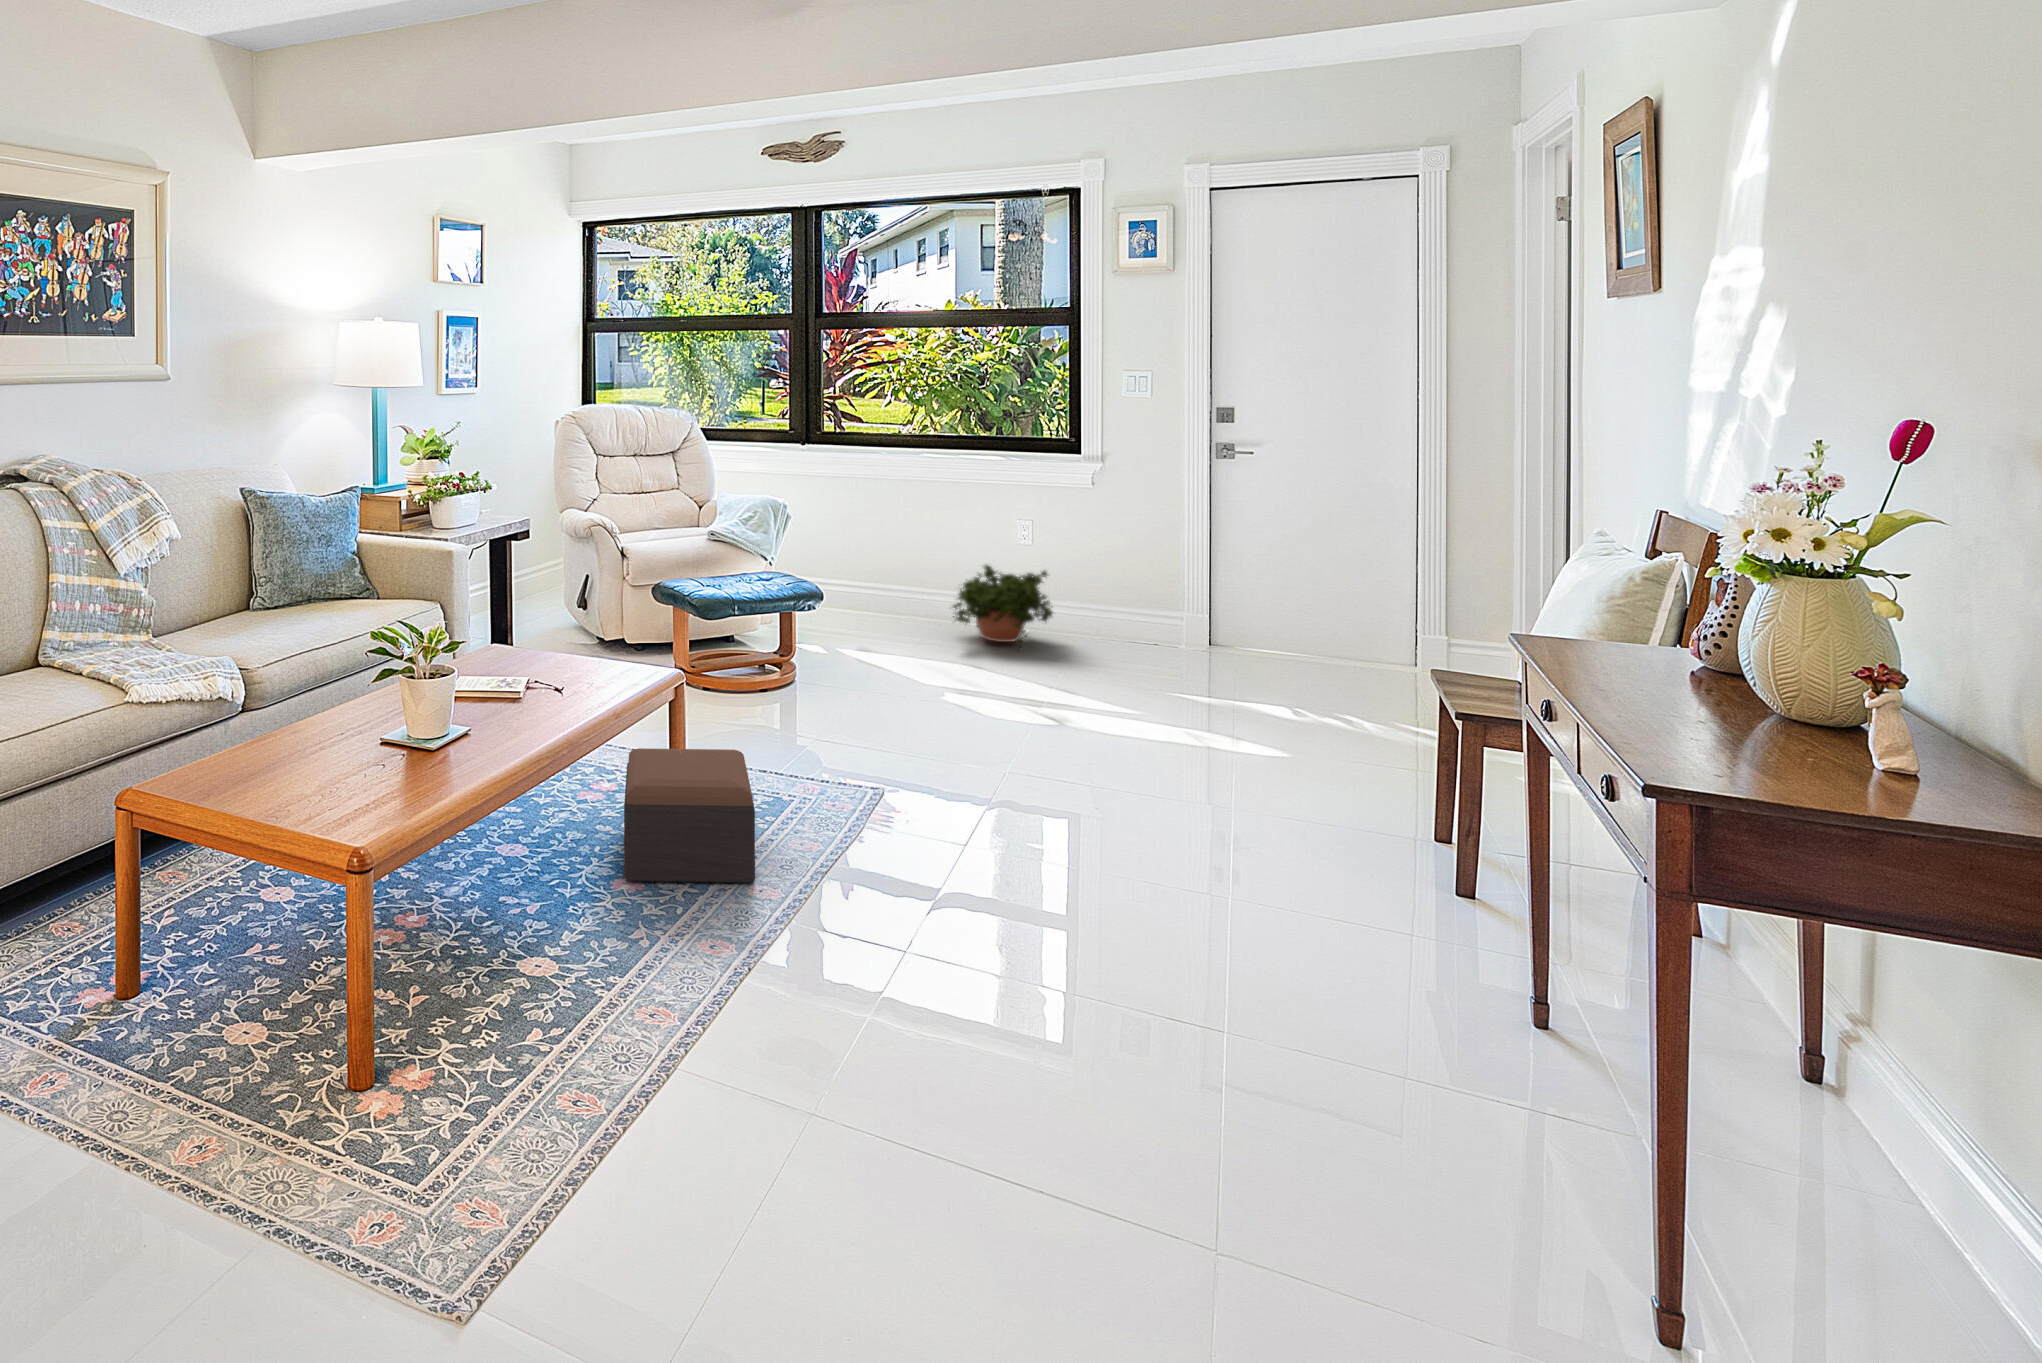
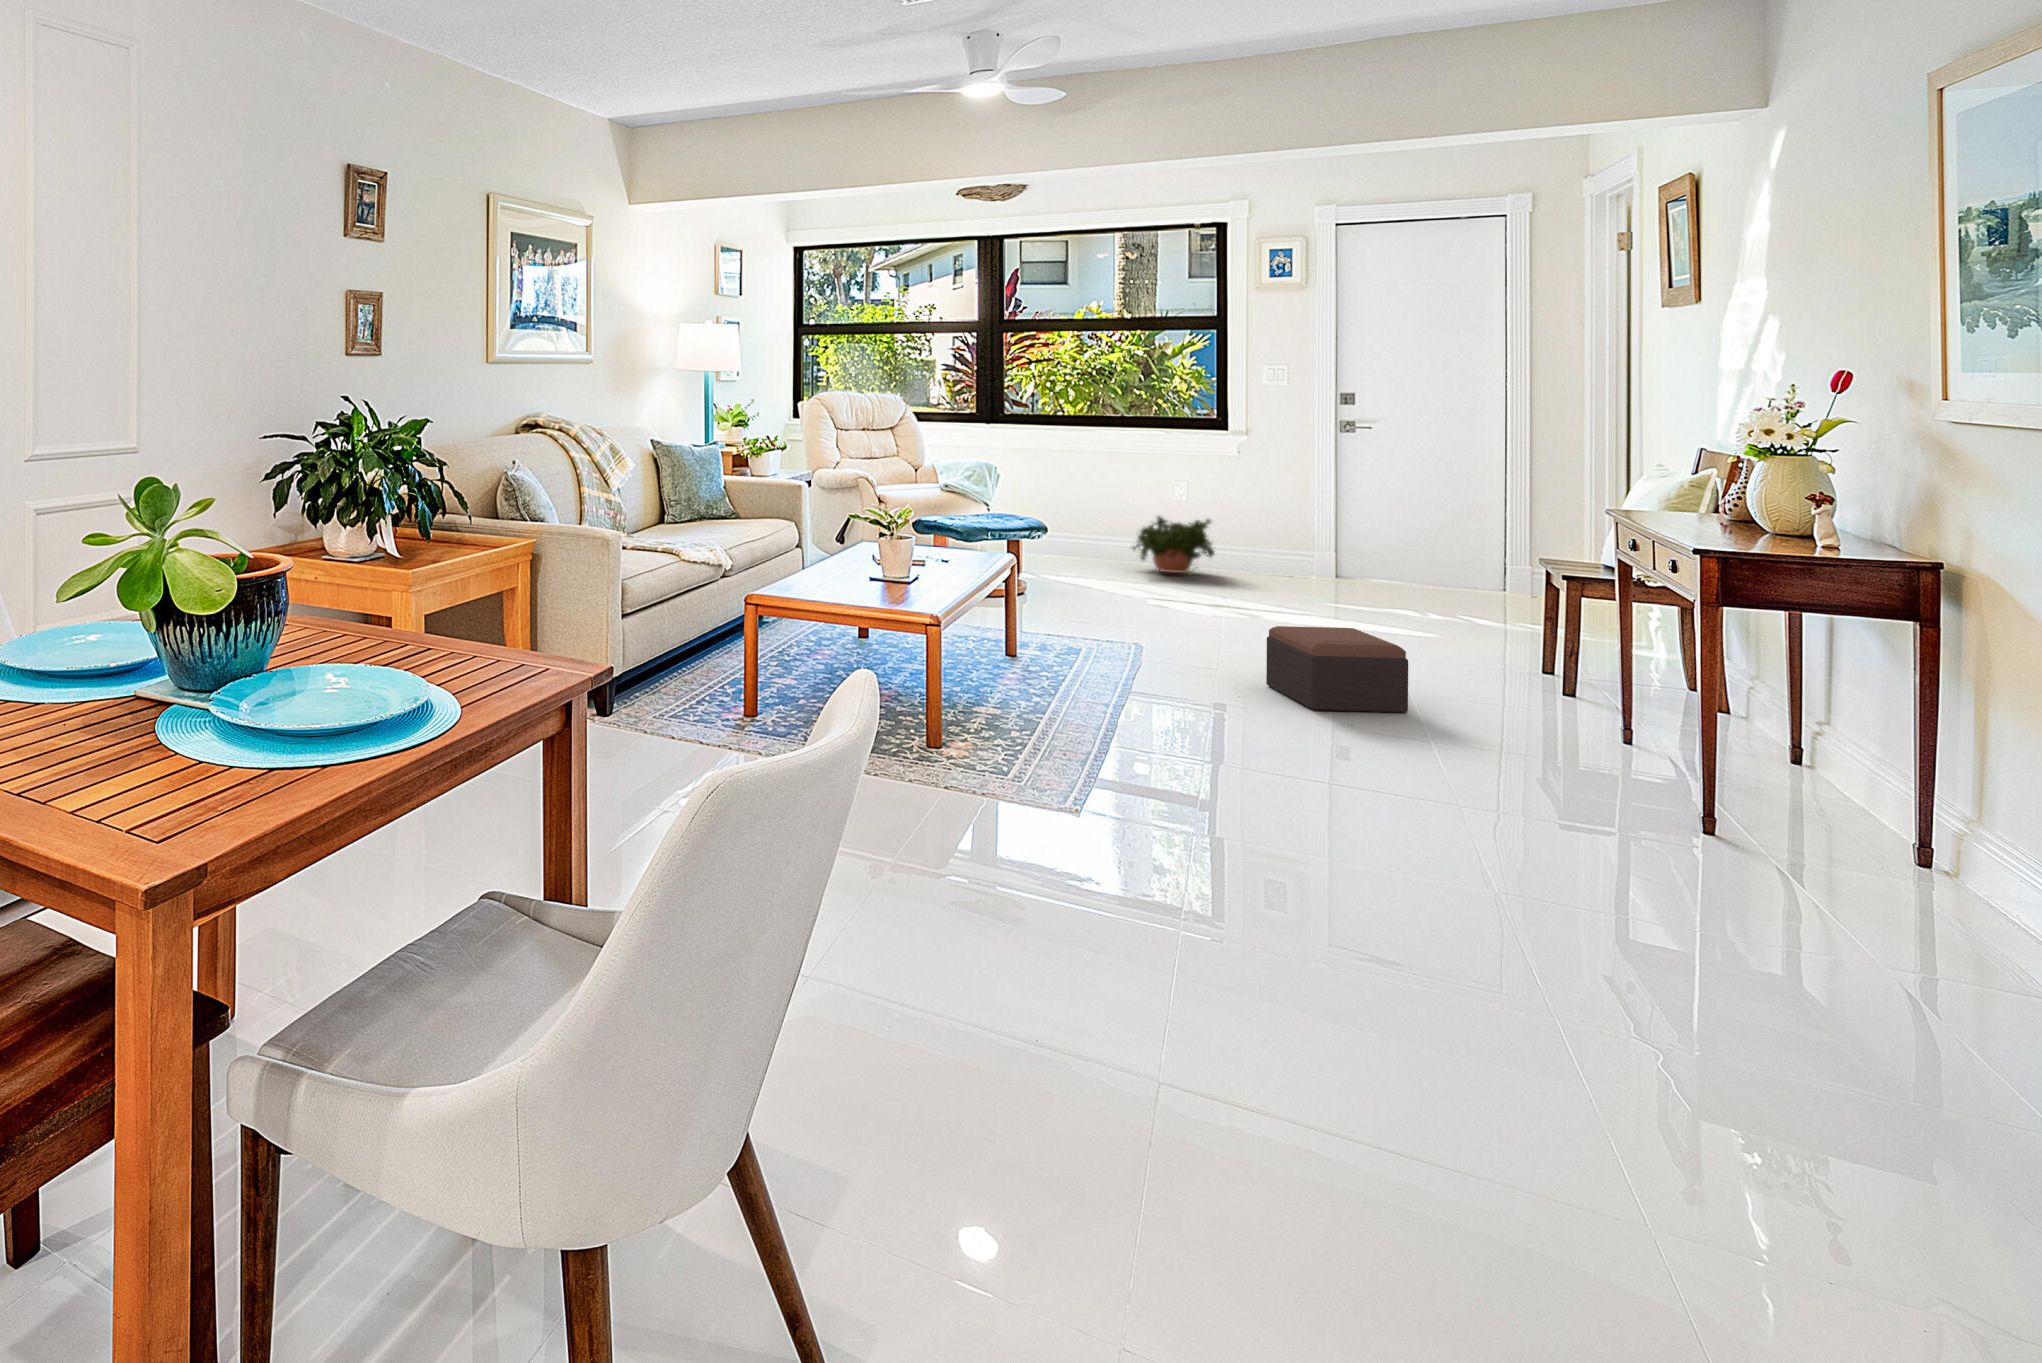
footstool: present [624,748,755,883] -> present [1266,626,1408,713]

